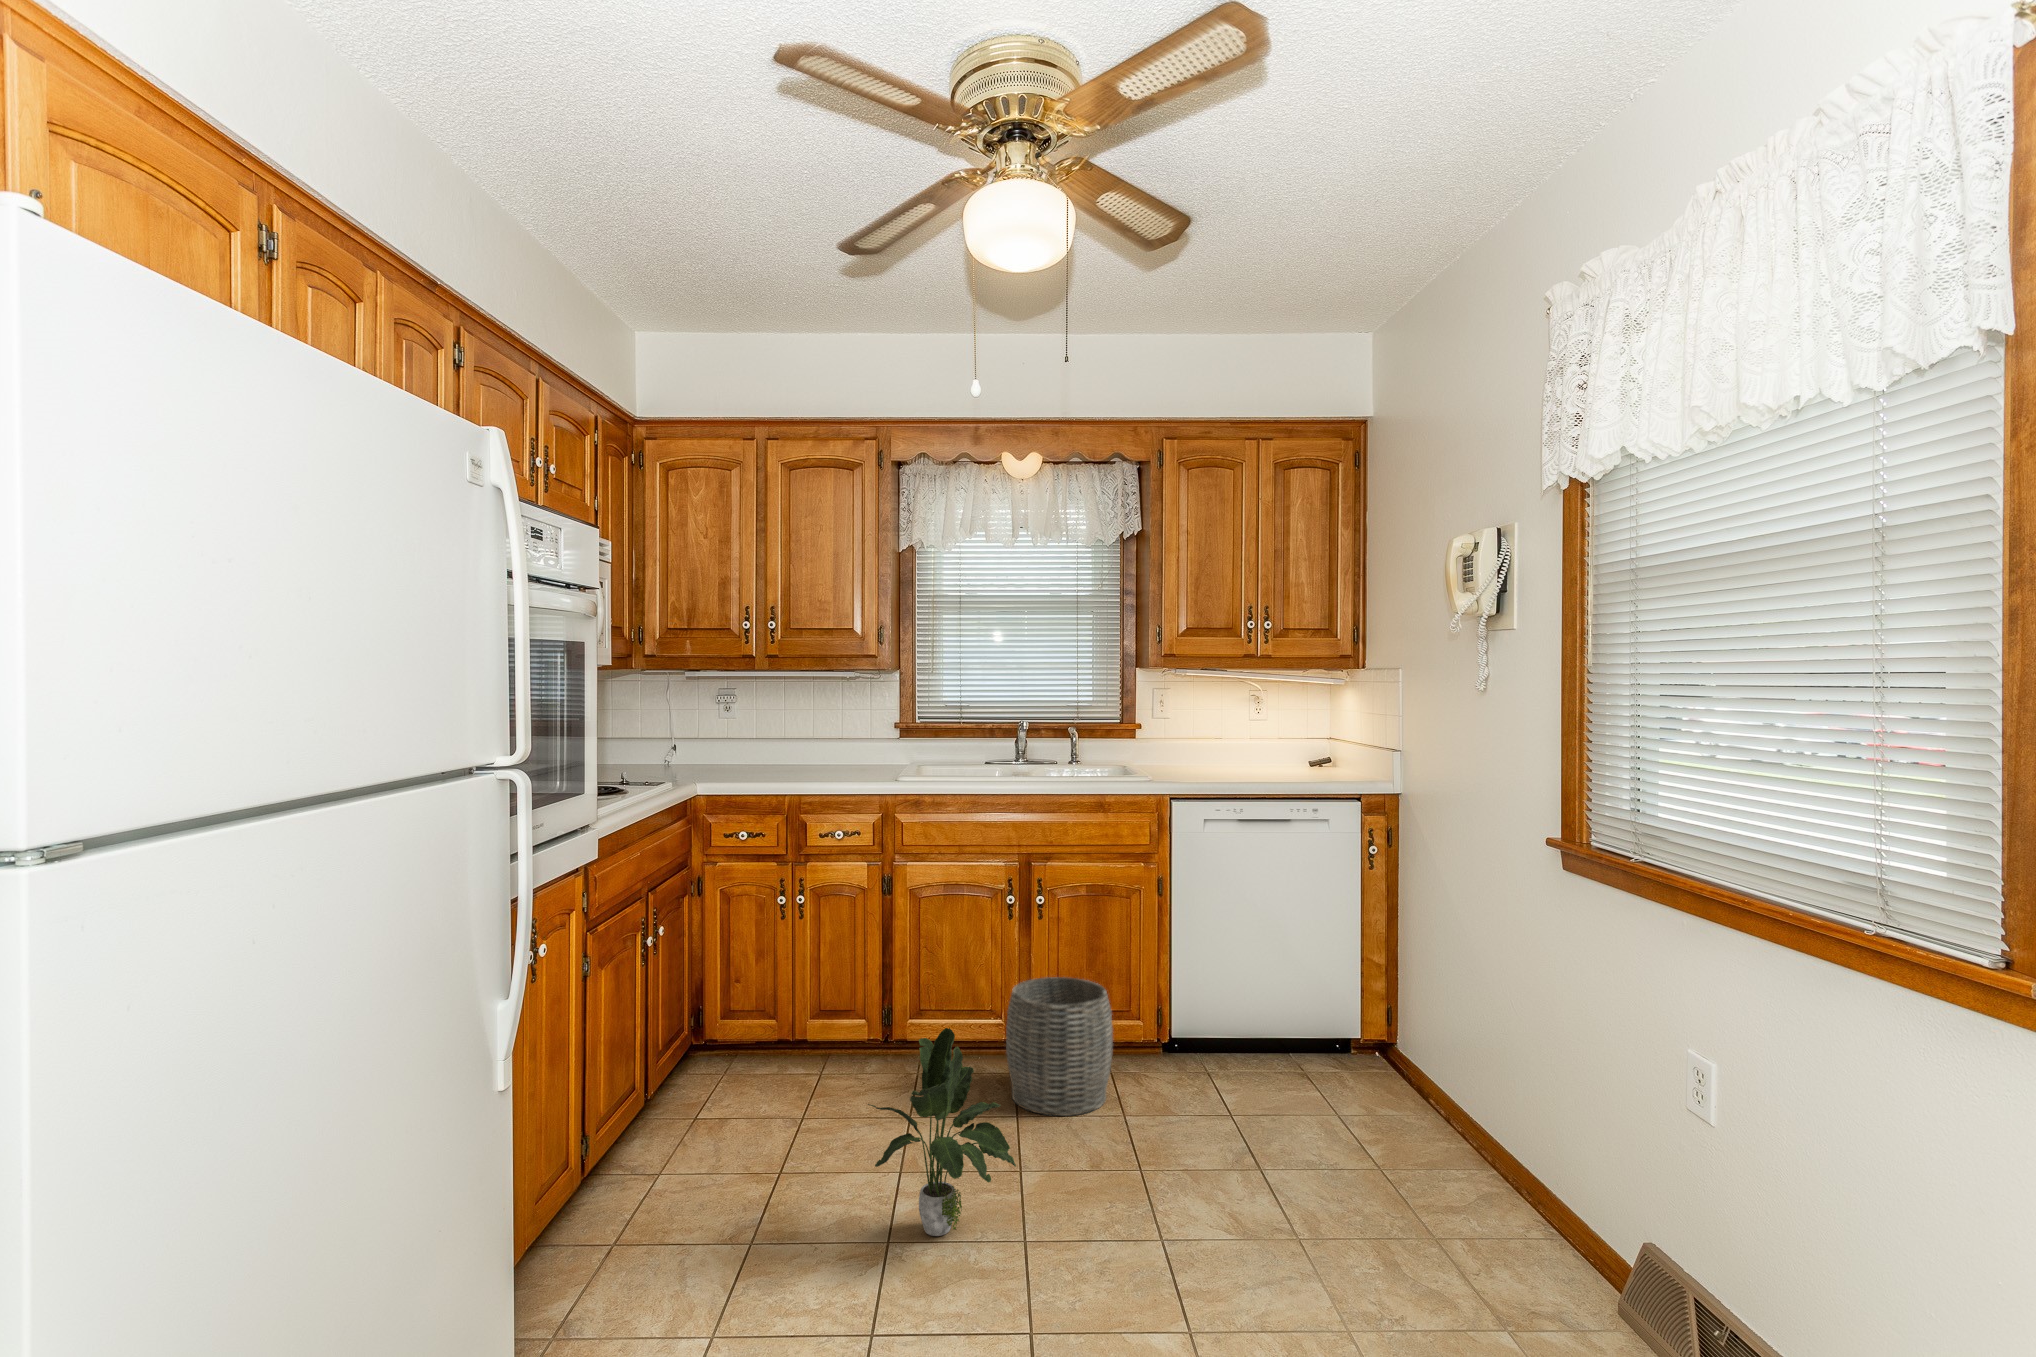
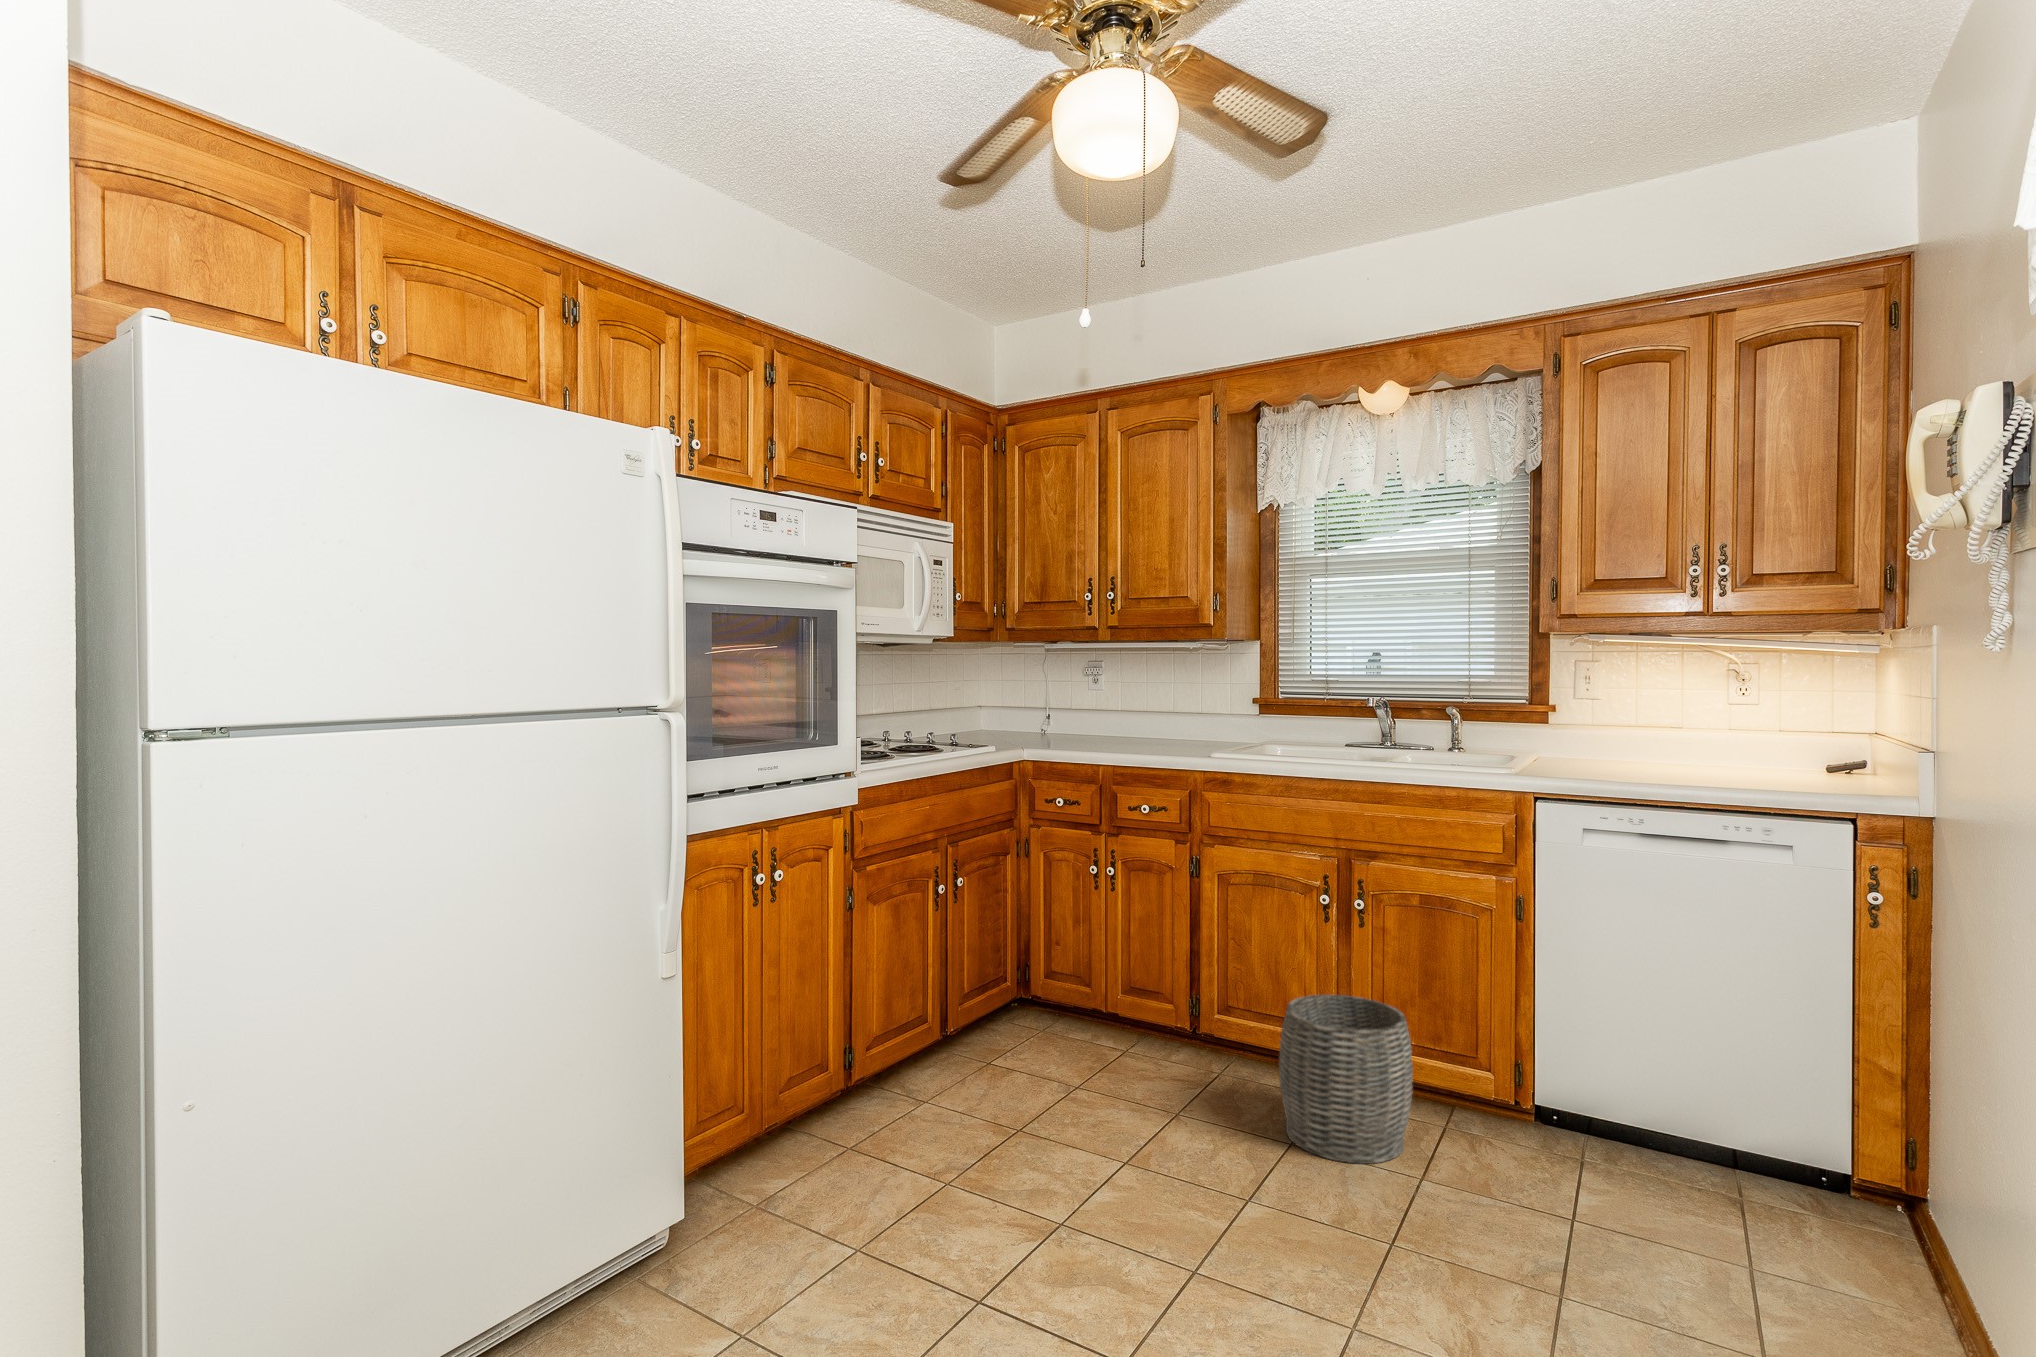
potted plant: present [868,1028,1016,1236] -> none [997,1012,1166,1234]

